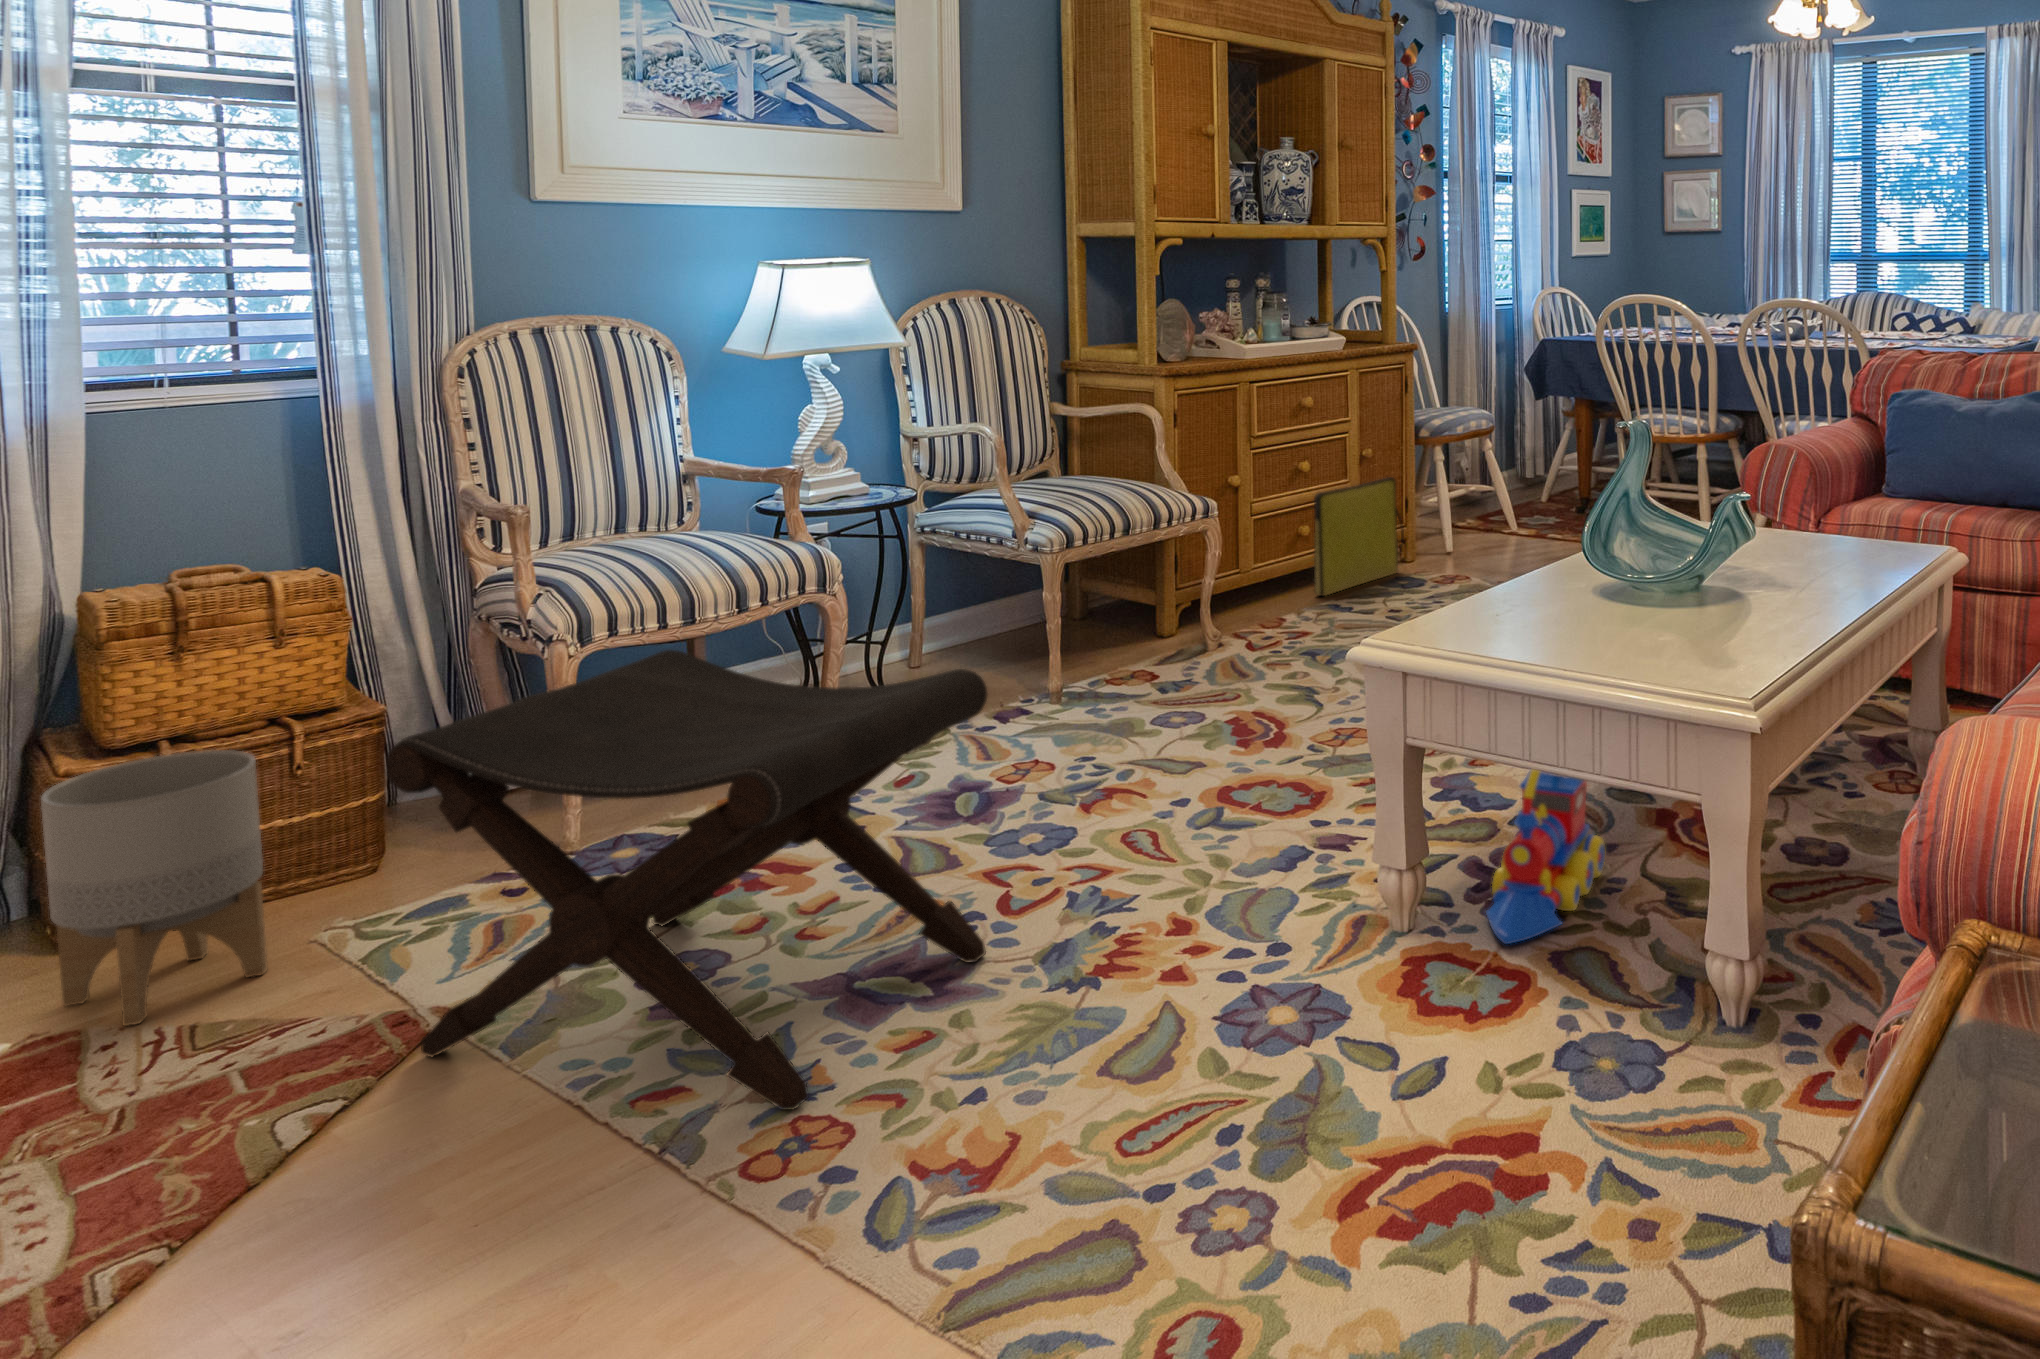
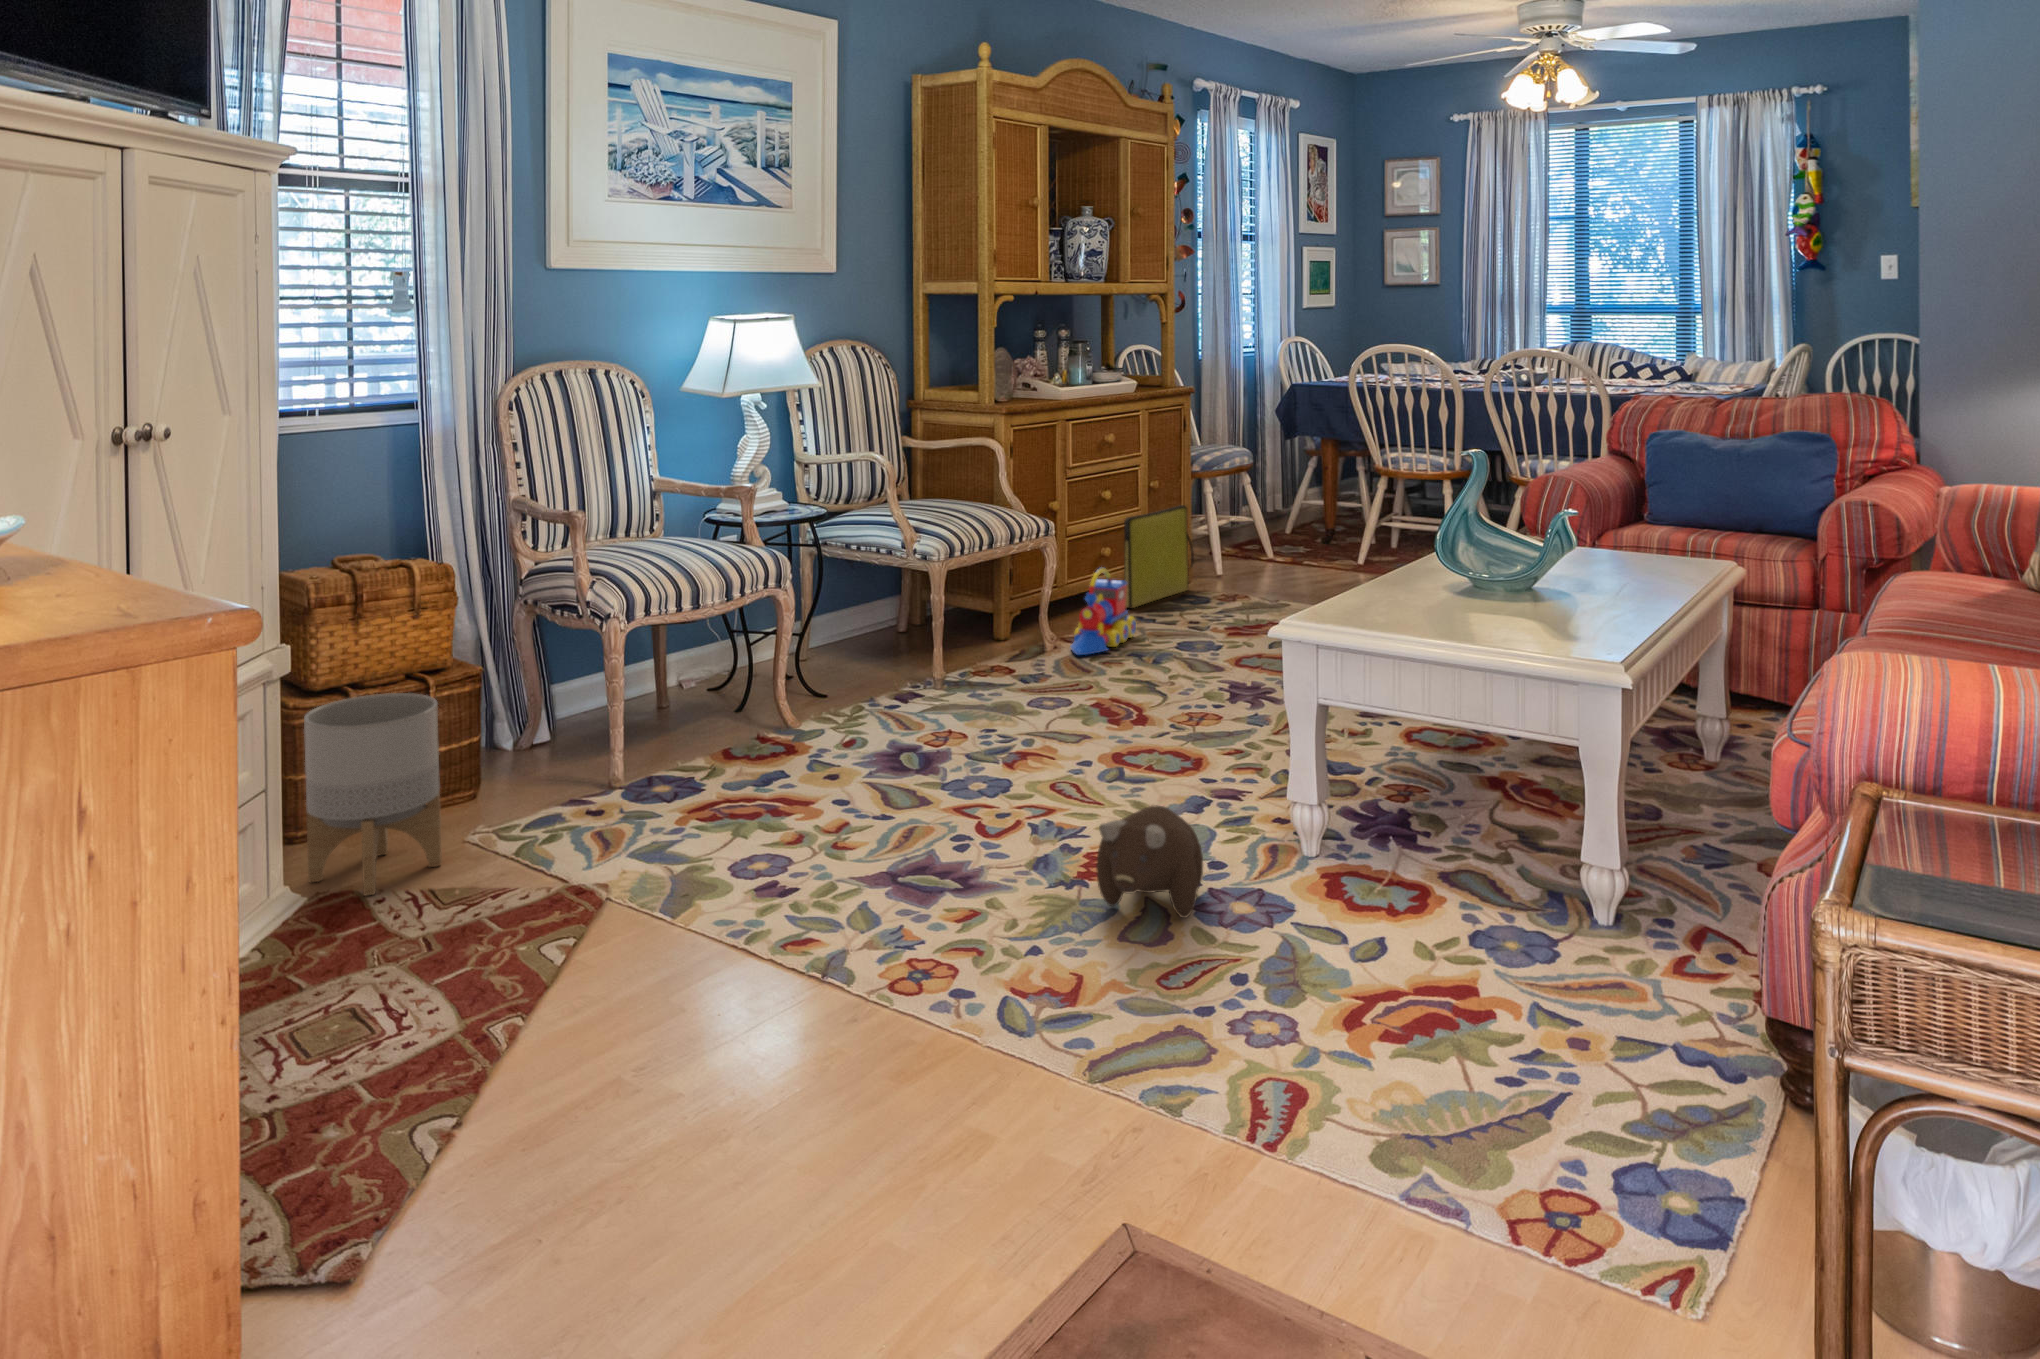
footstool: present [386,650,987,1110] -> none [585,622,992,958]
toy train: present [1486,770,1605,944] -> present [1070,567,1137,655]
plush toy: none [1079,886,1241,1034] -> present [1096,805,1203,918]

